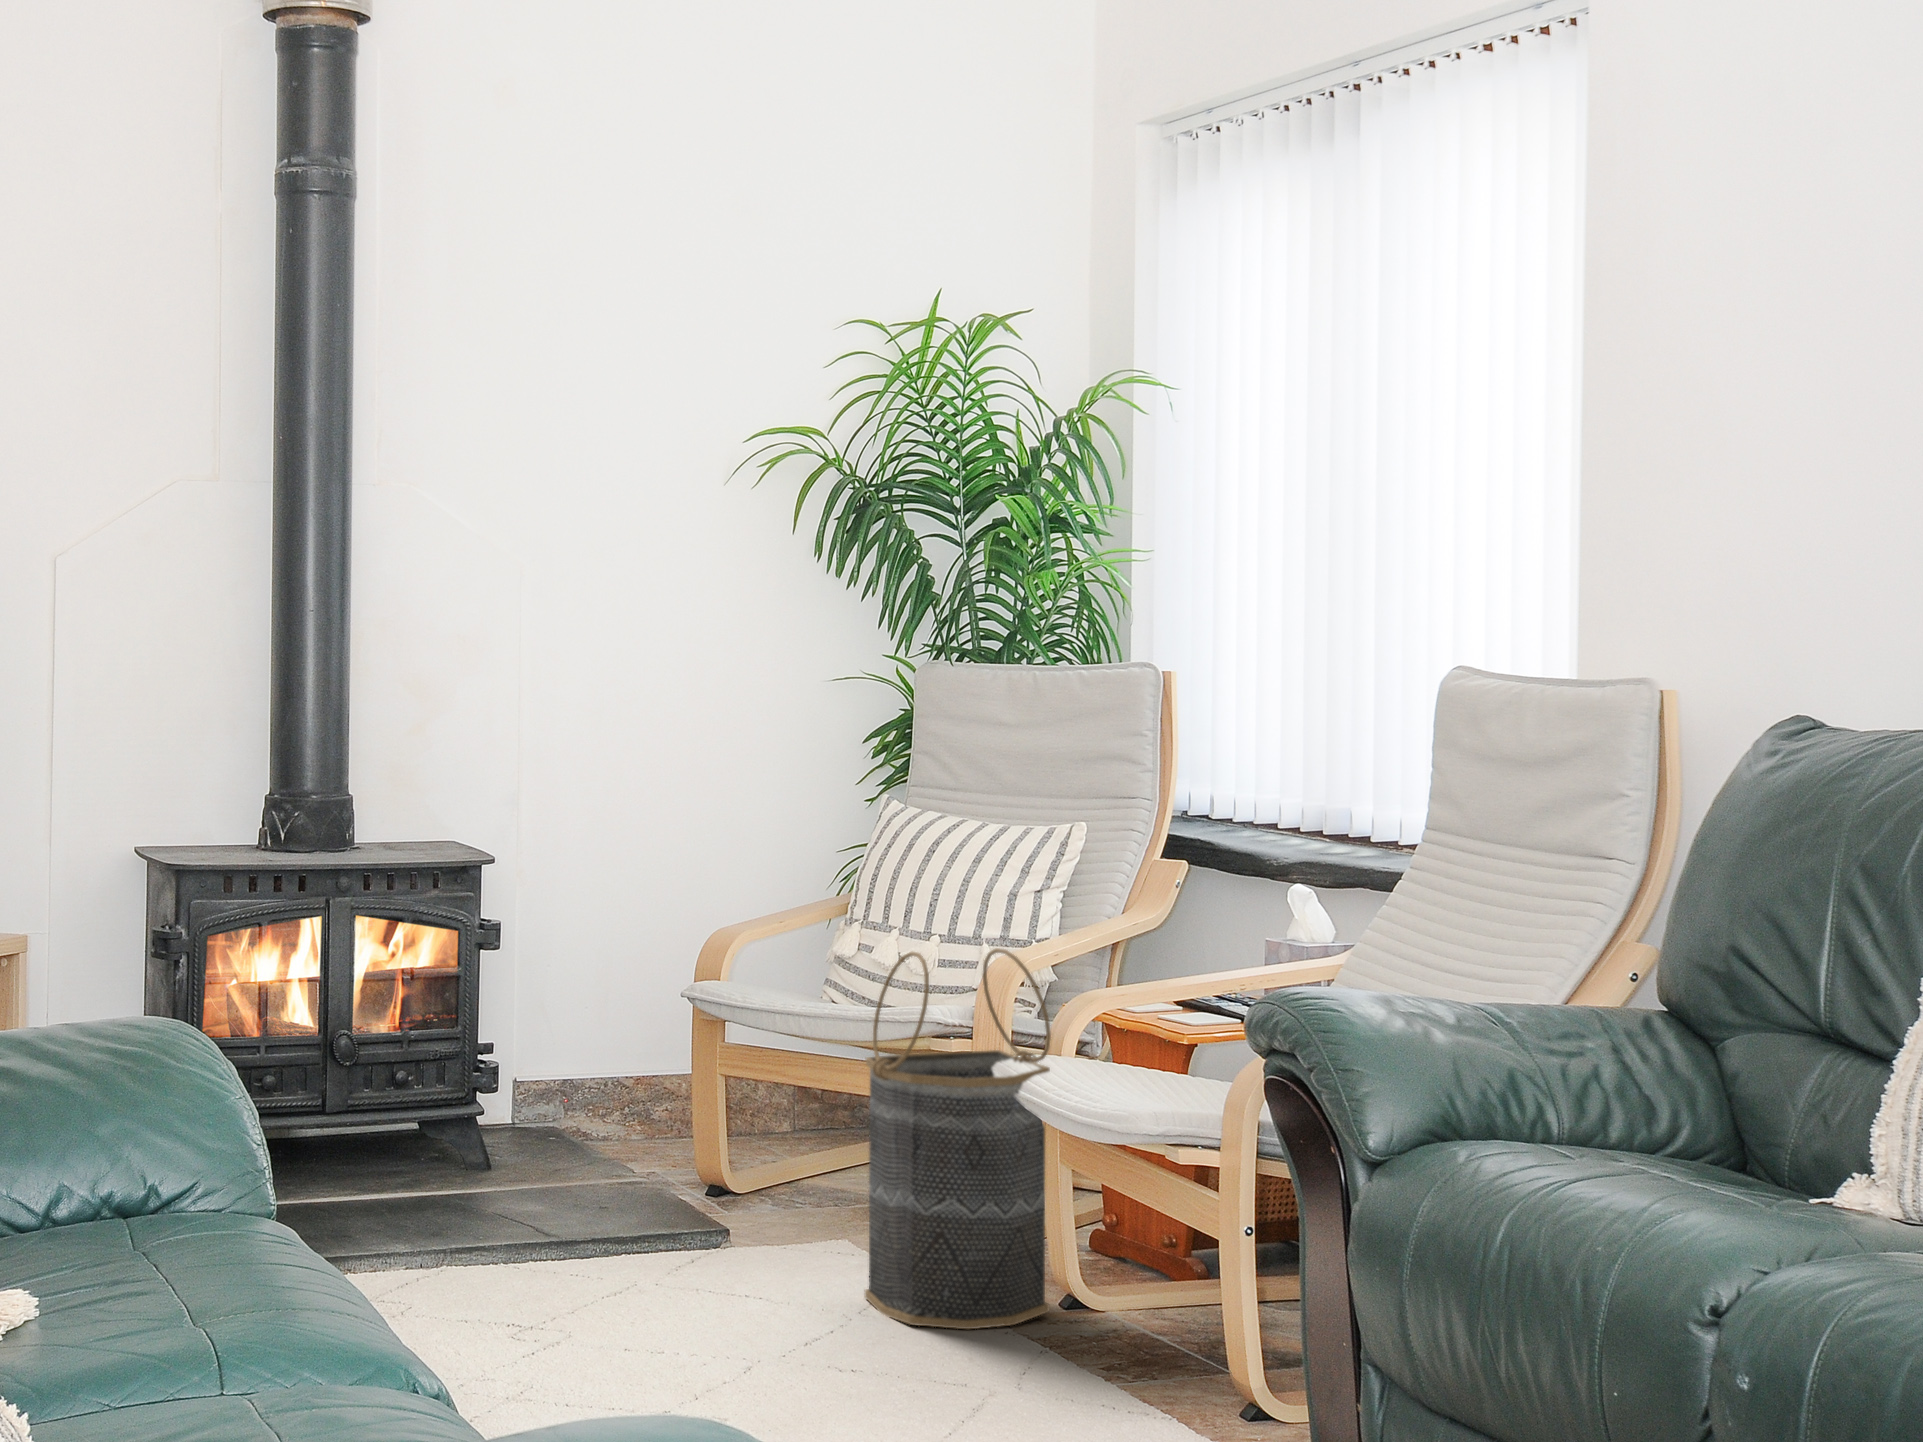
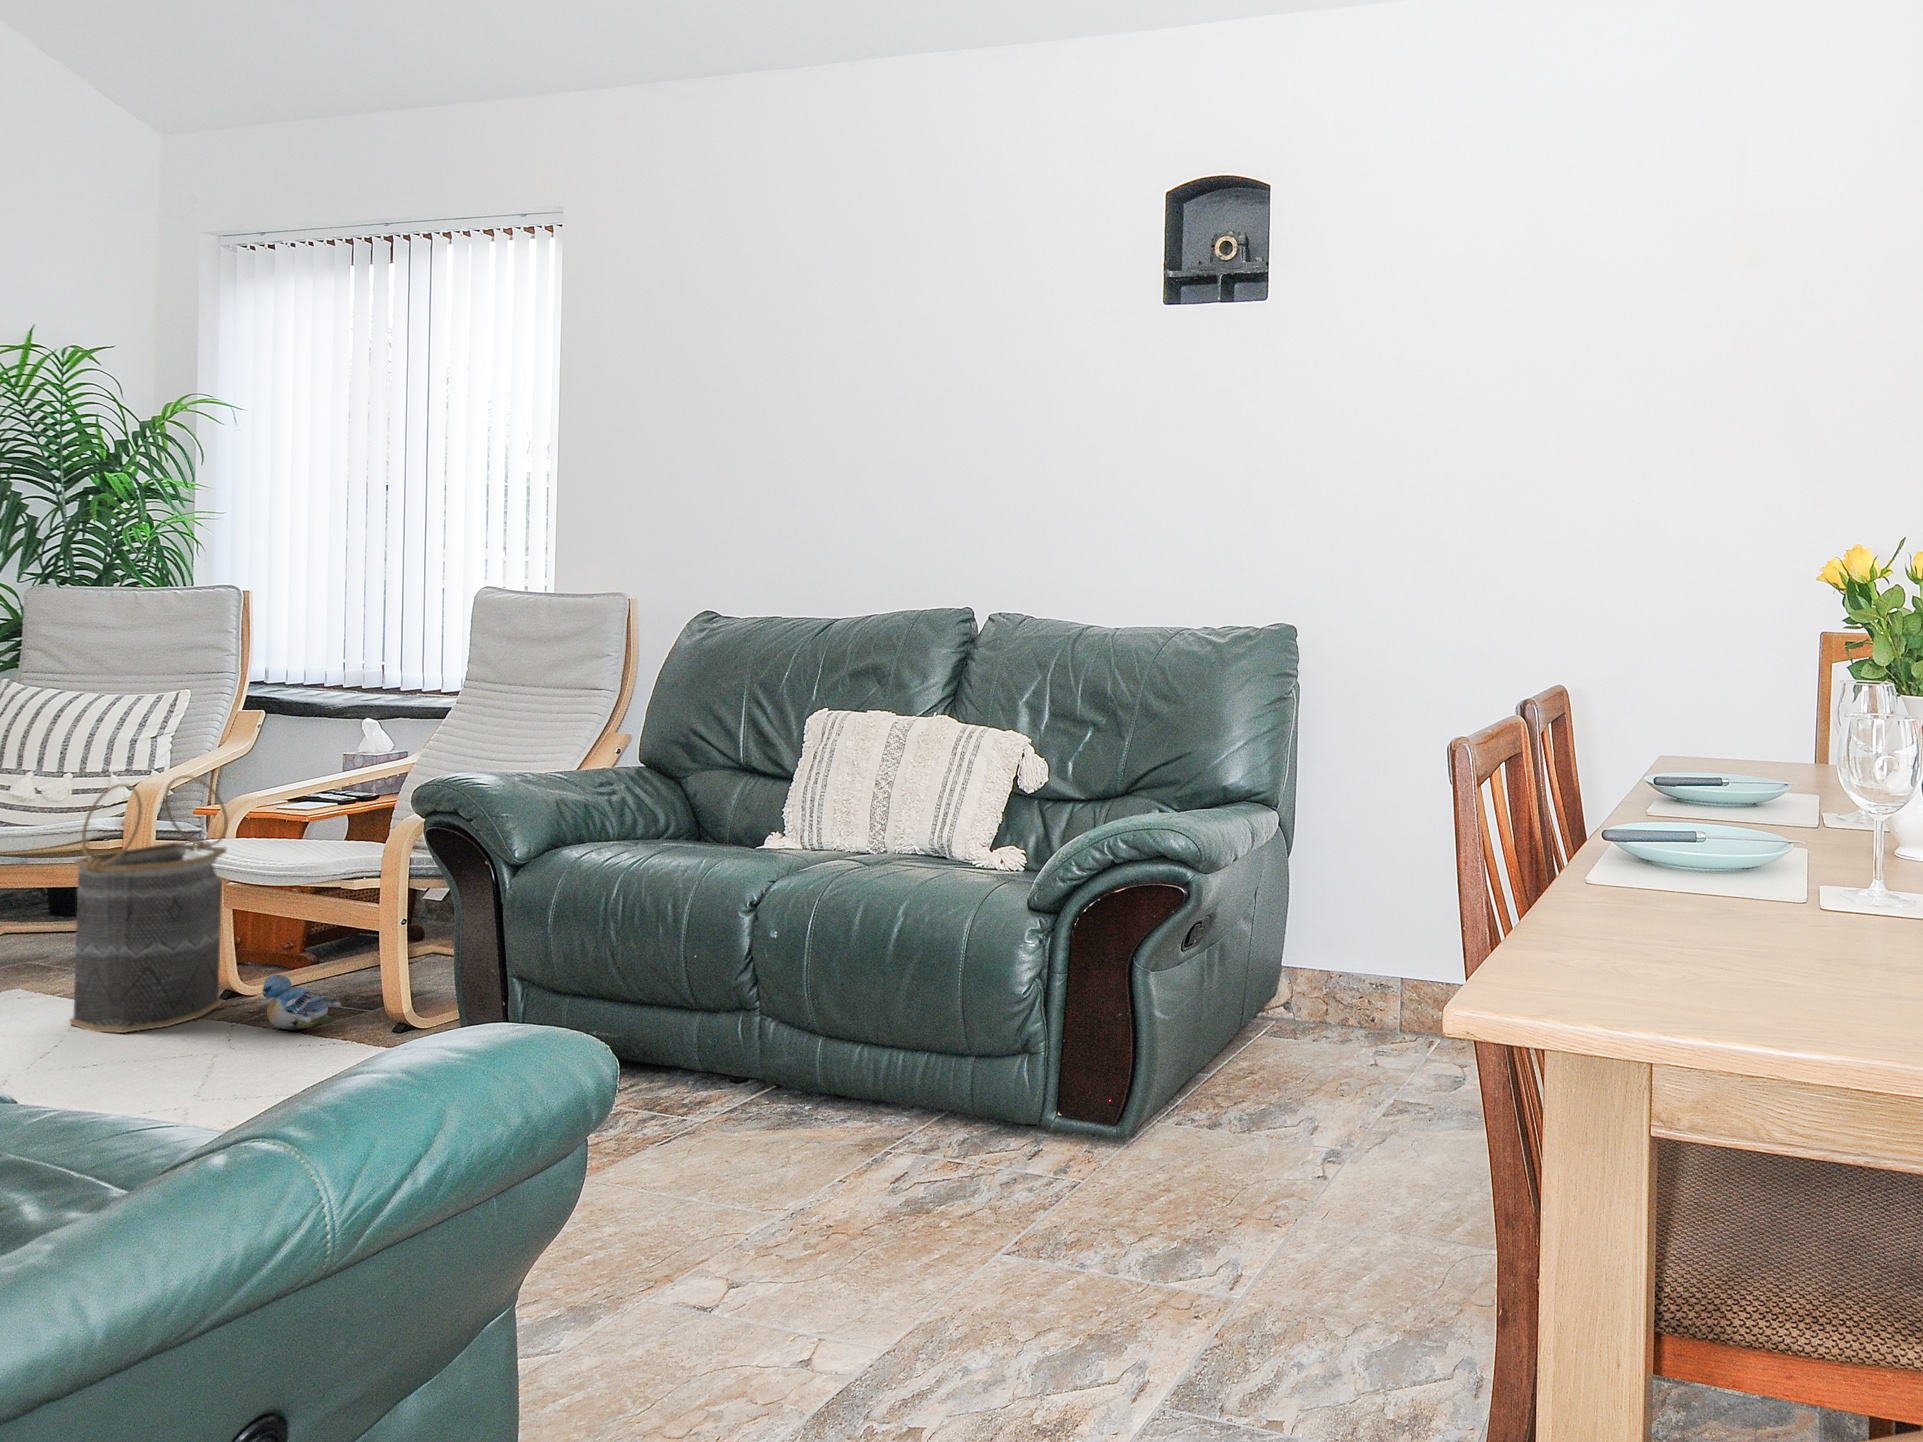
plush toy: none [1074,1281,1179,1378] -> present [262,975,341,1030]

